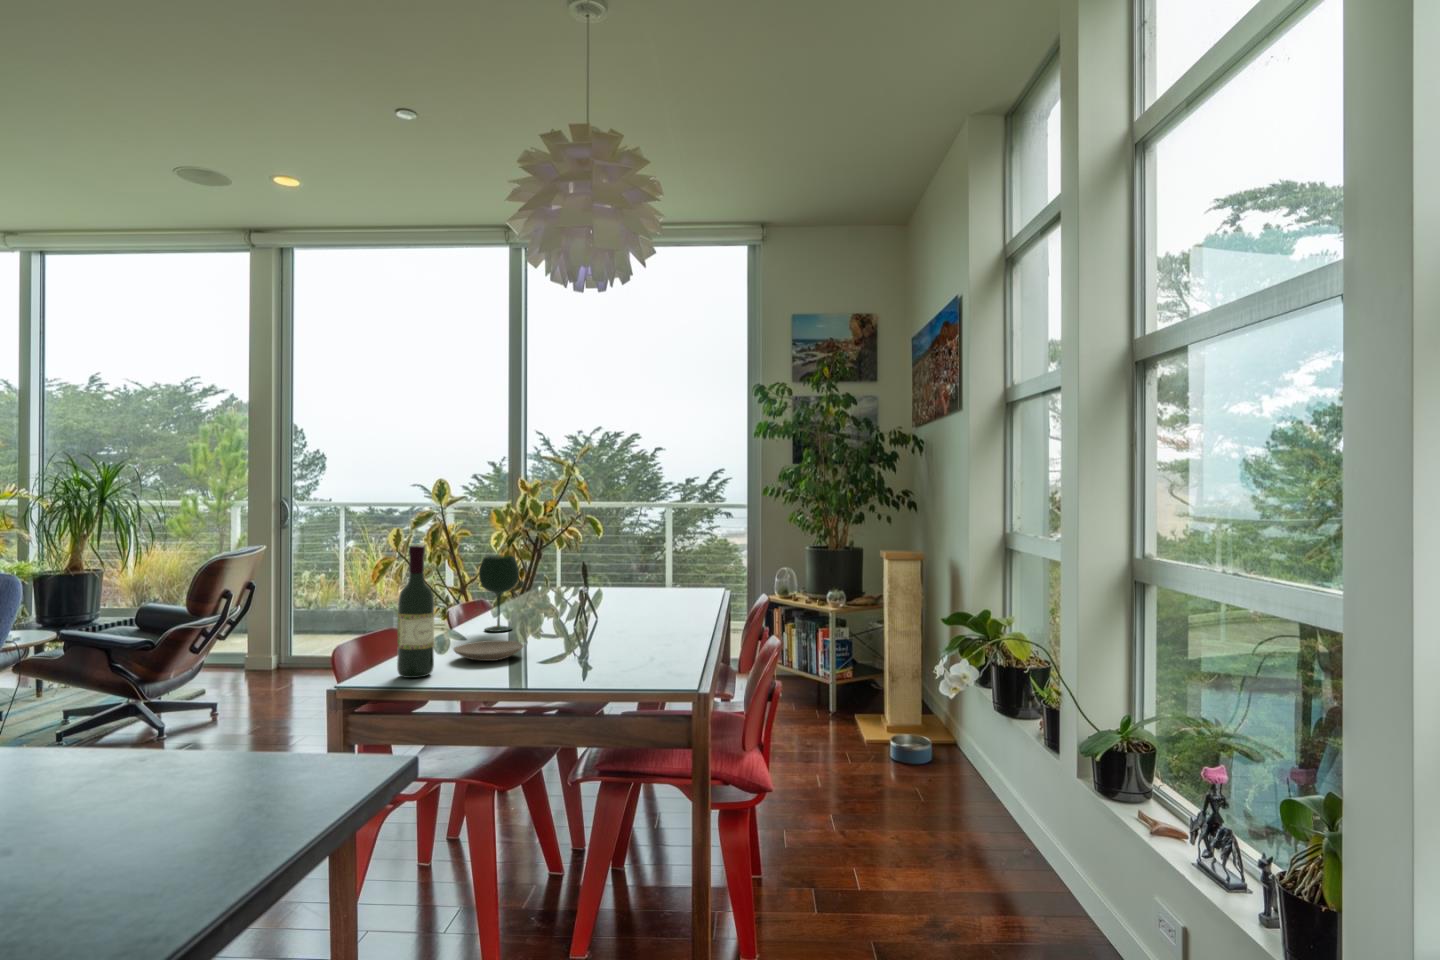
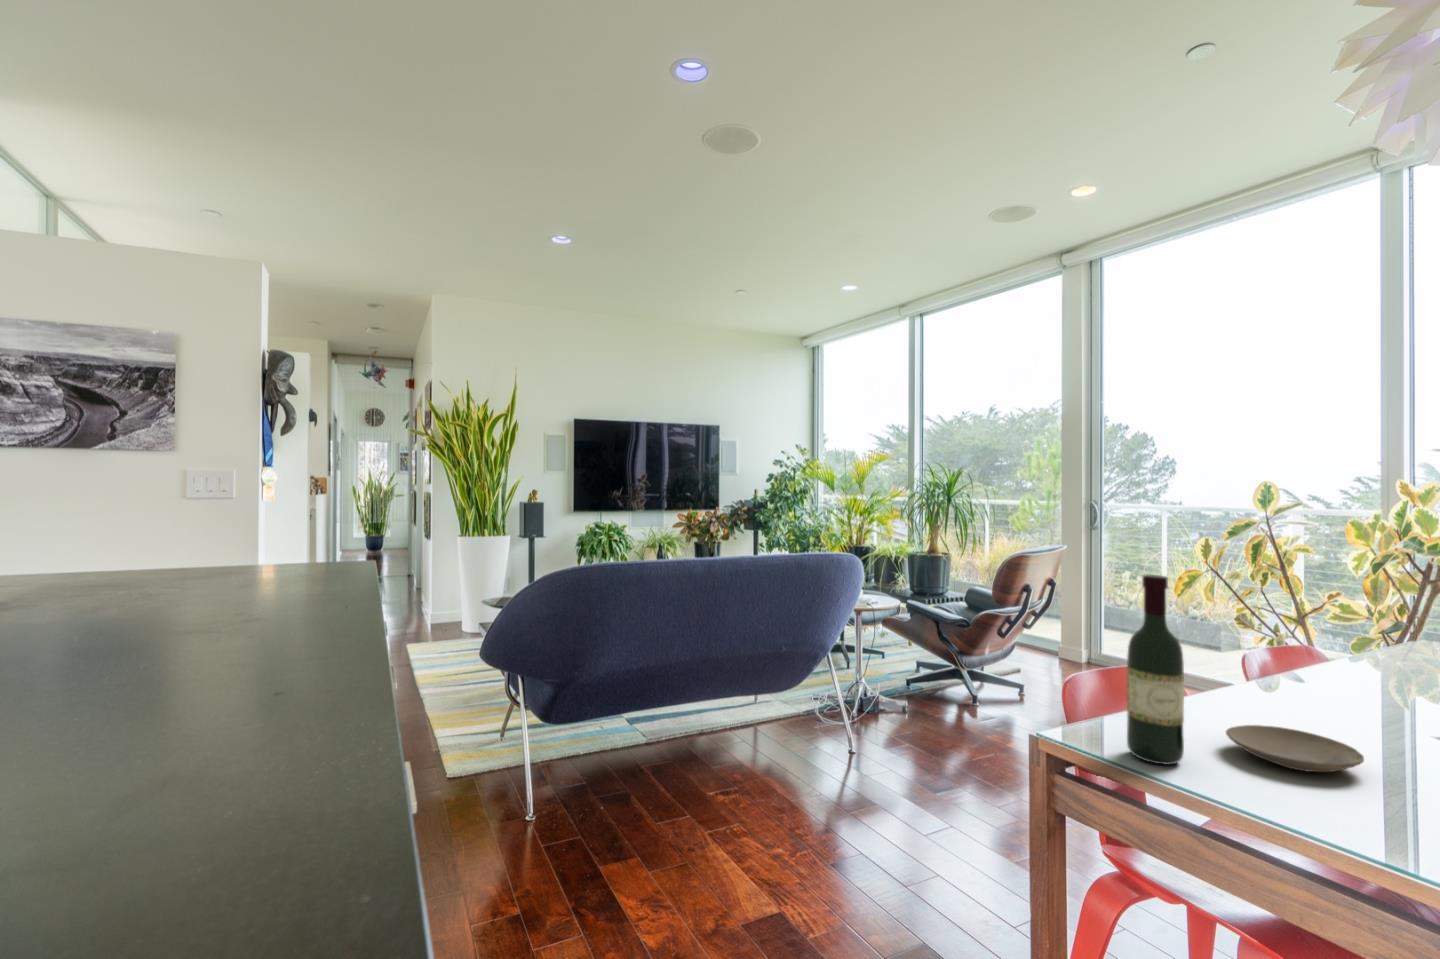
wine glass: present [479,556,519,632] -> none [1290,594,1369,713]

